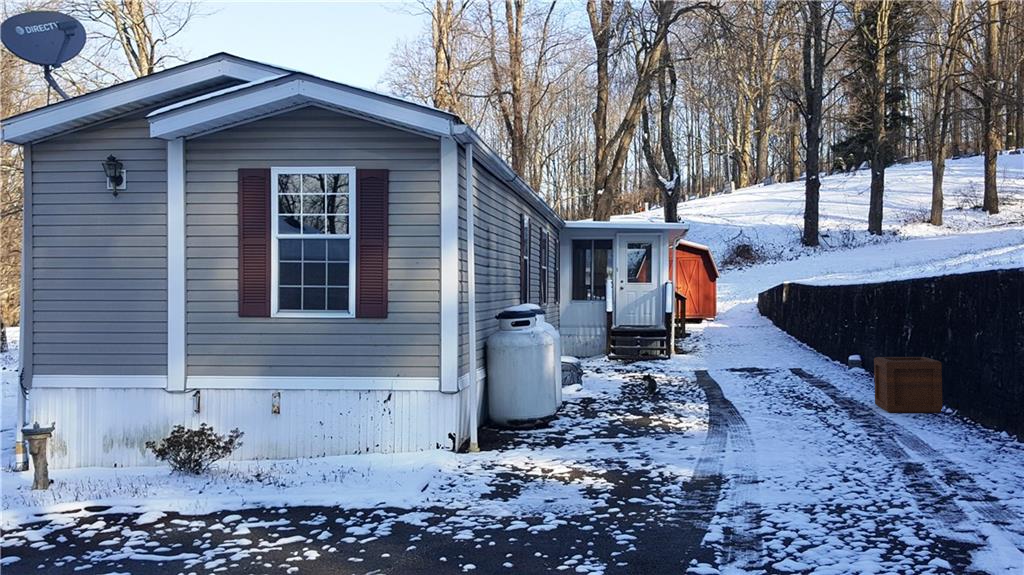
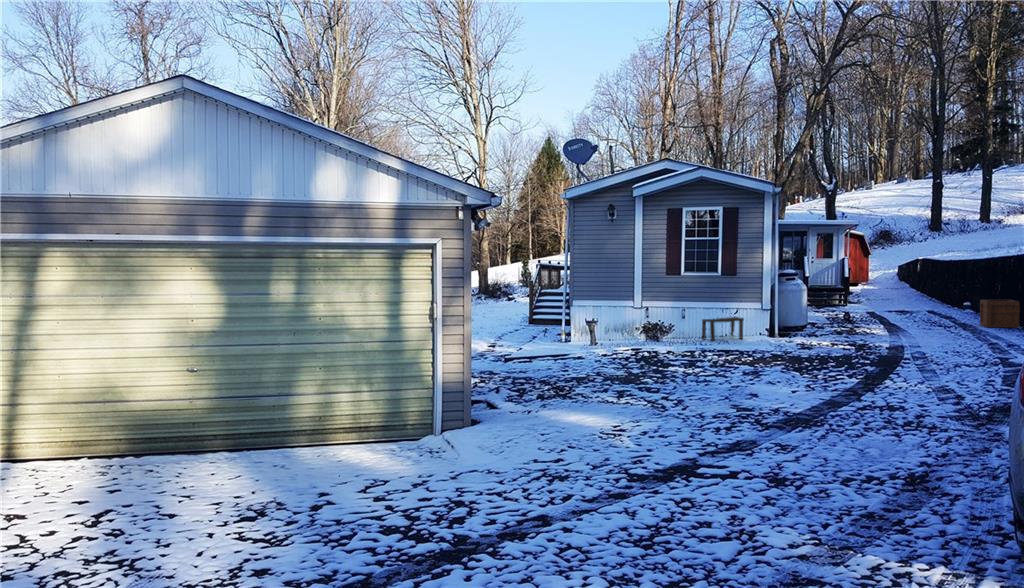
bench: none [301,412,398,477] -> present [702,317,744,341]

